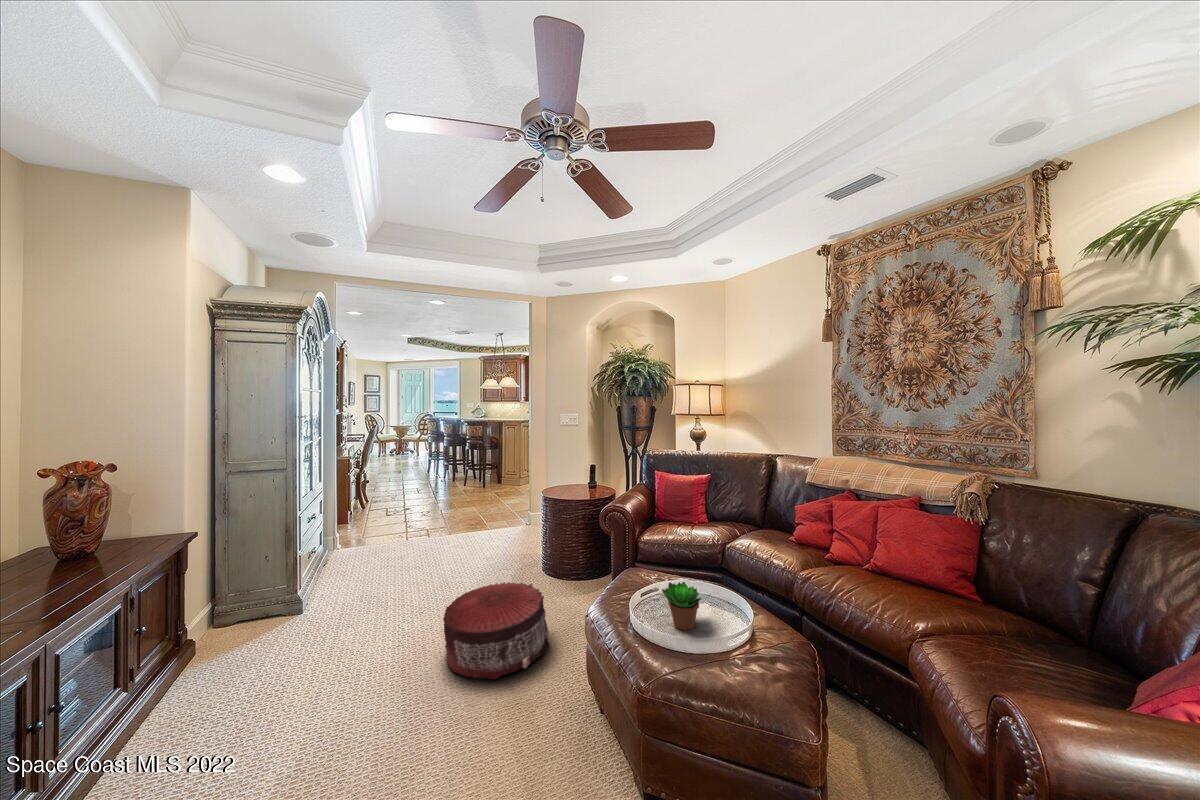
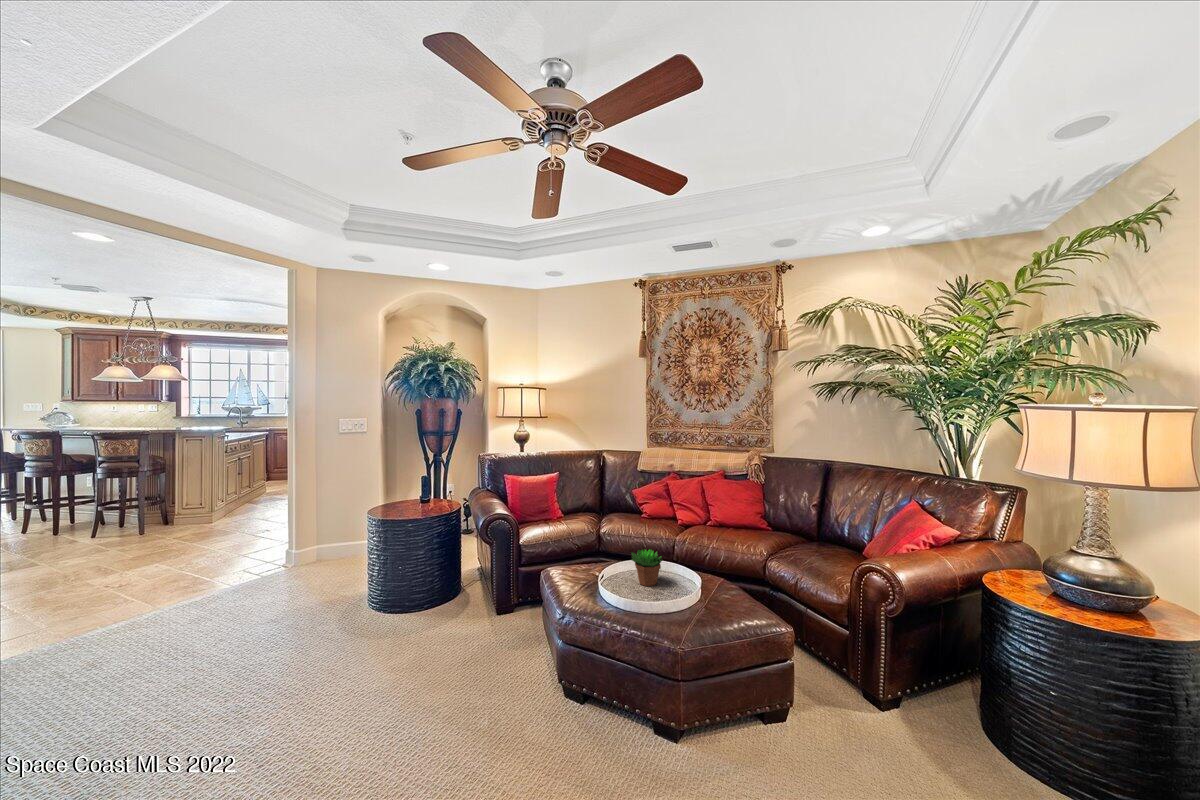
pouf: present [443,582,549,679] -> none [346,606,477,727]

